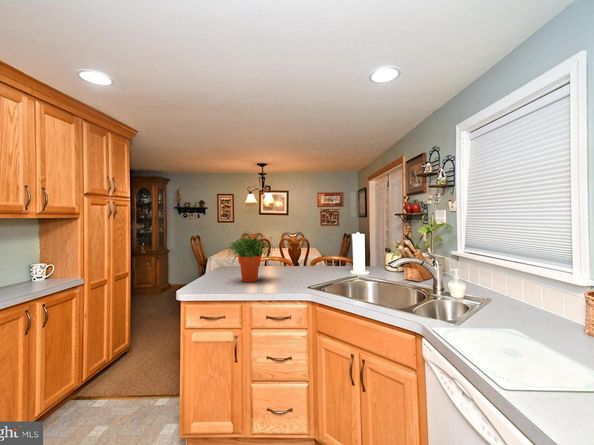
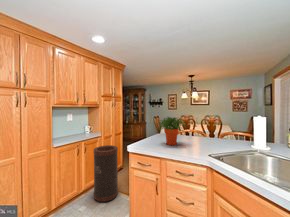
trash can: none [73,300,134,421] -> present [94,145,118,202]

